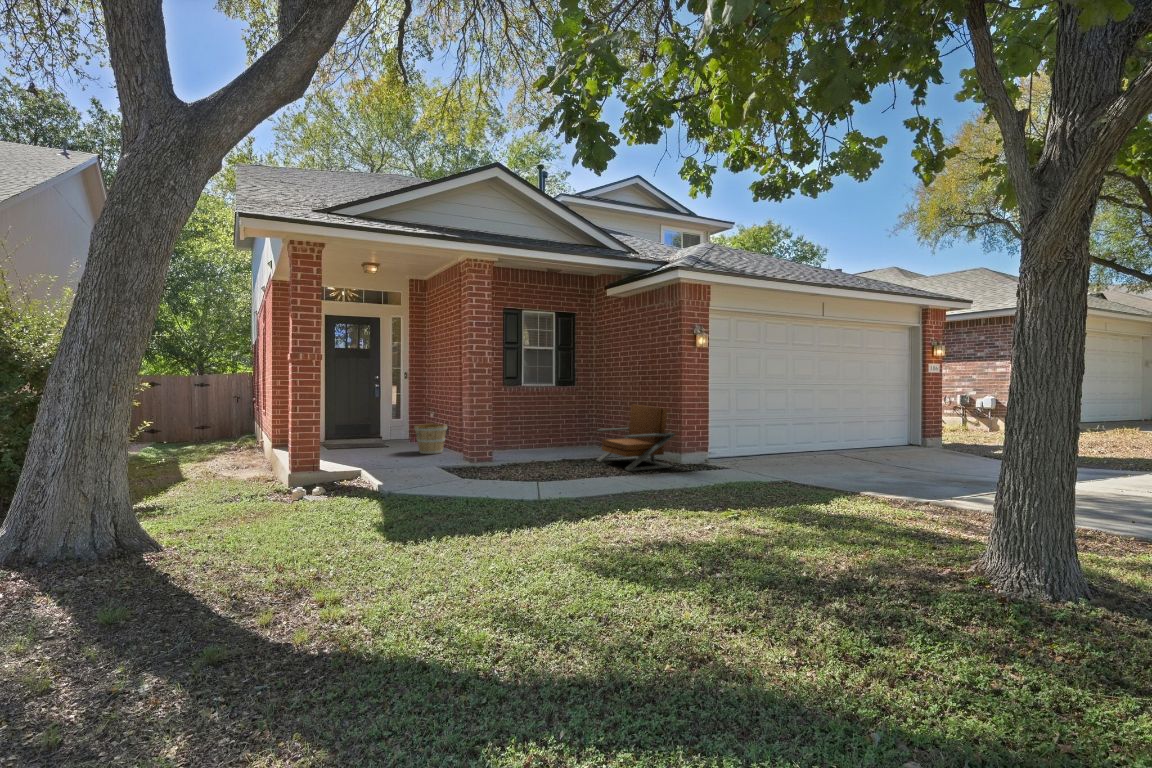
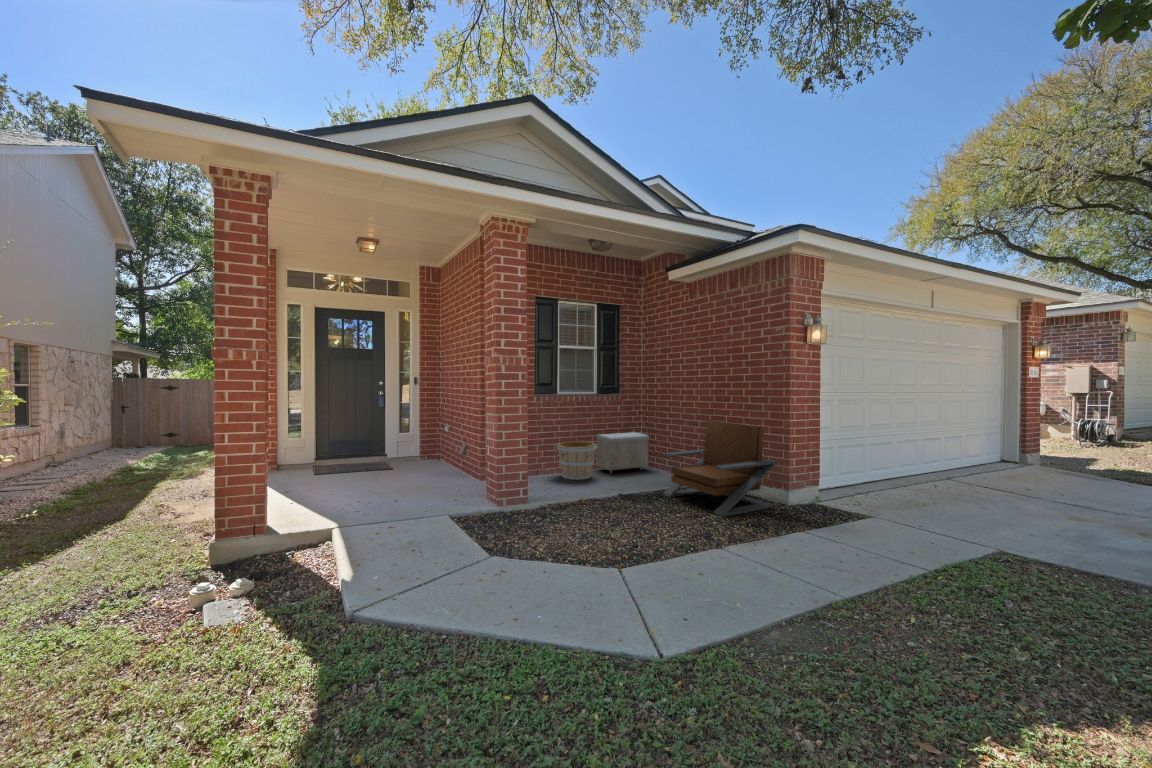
storage bench: none [554,418,597,450] -> present [596,432,649,473]
wooden bucket: present [414,423,447,454] -> present [557,441,597,480]

